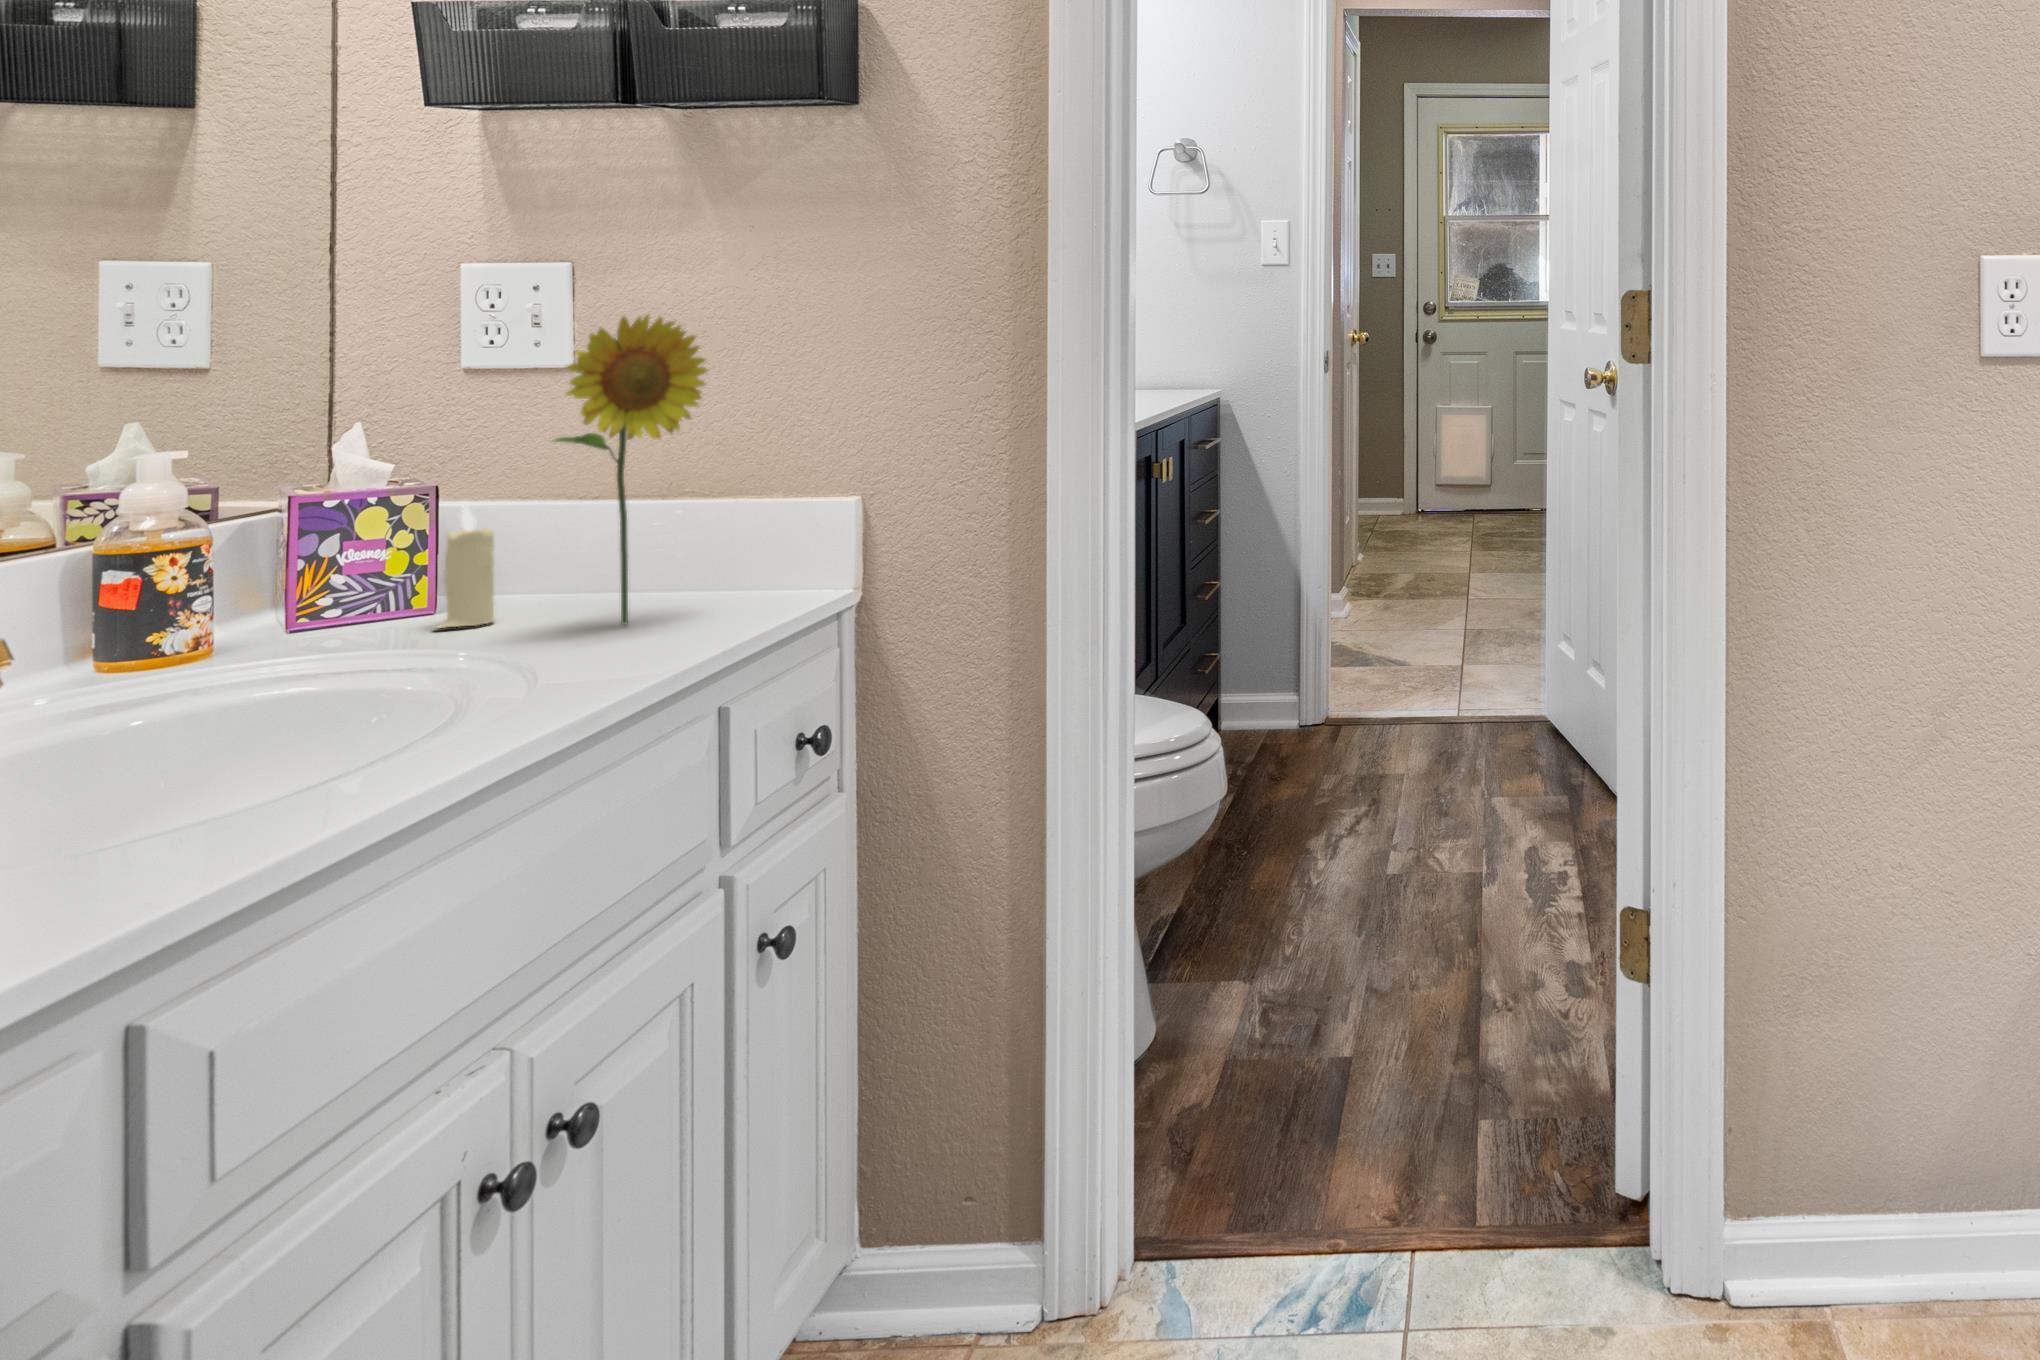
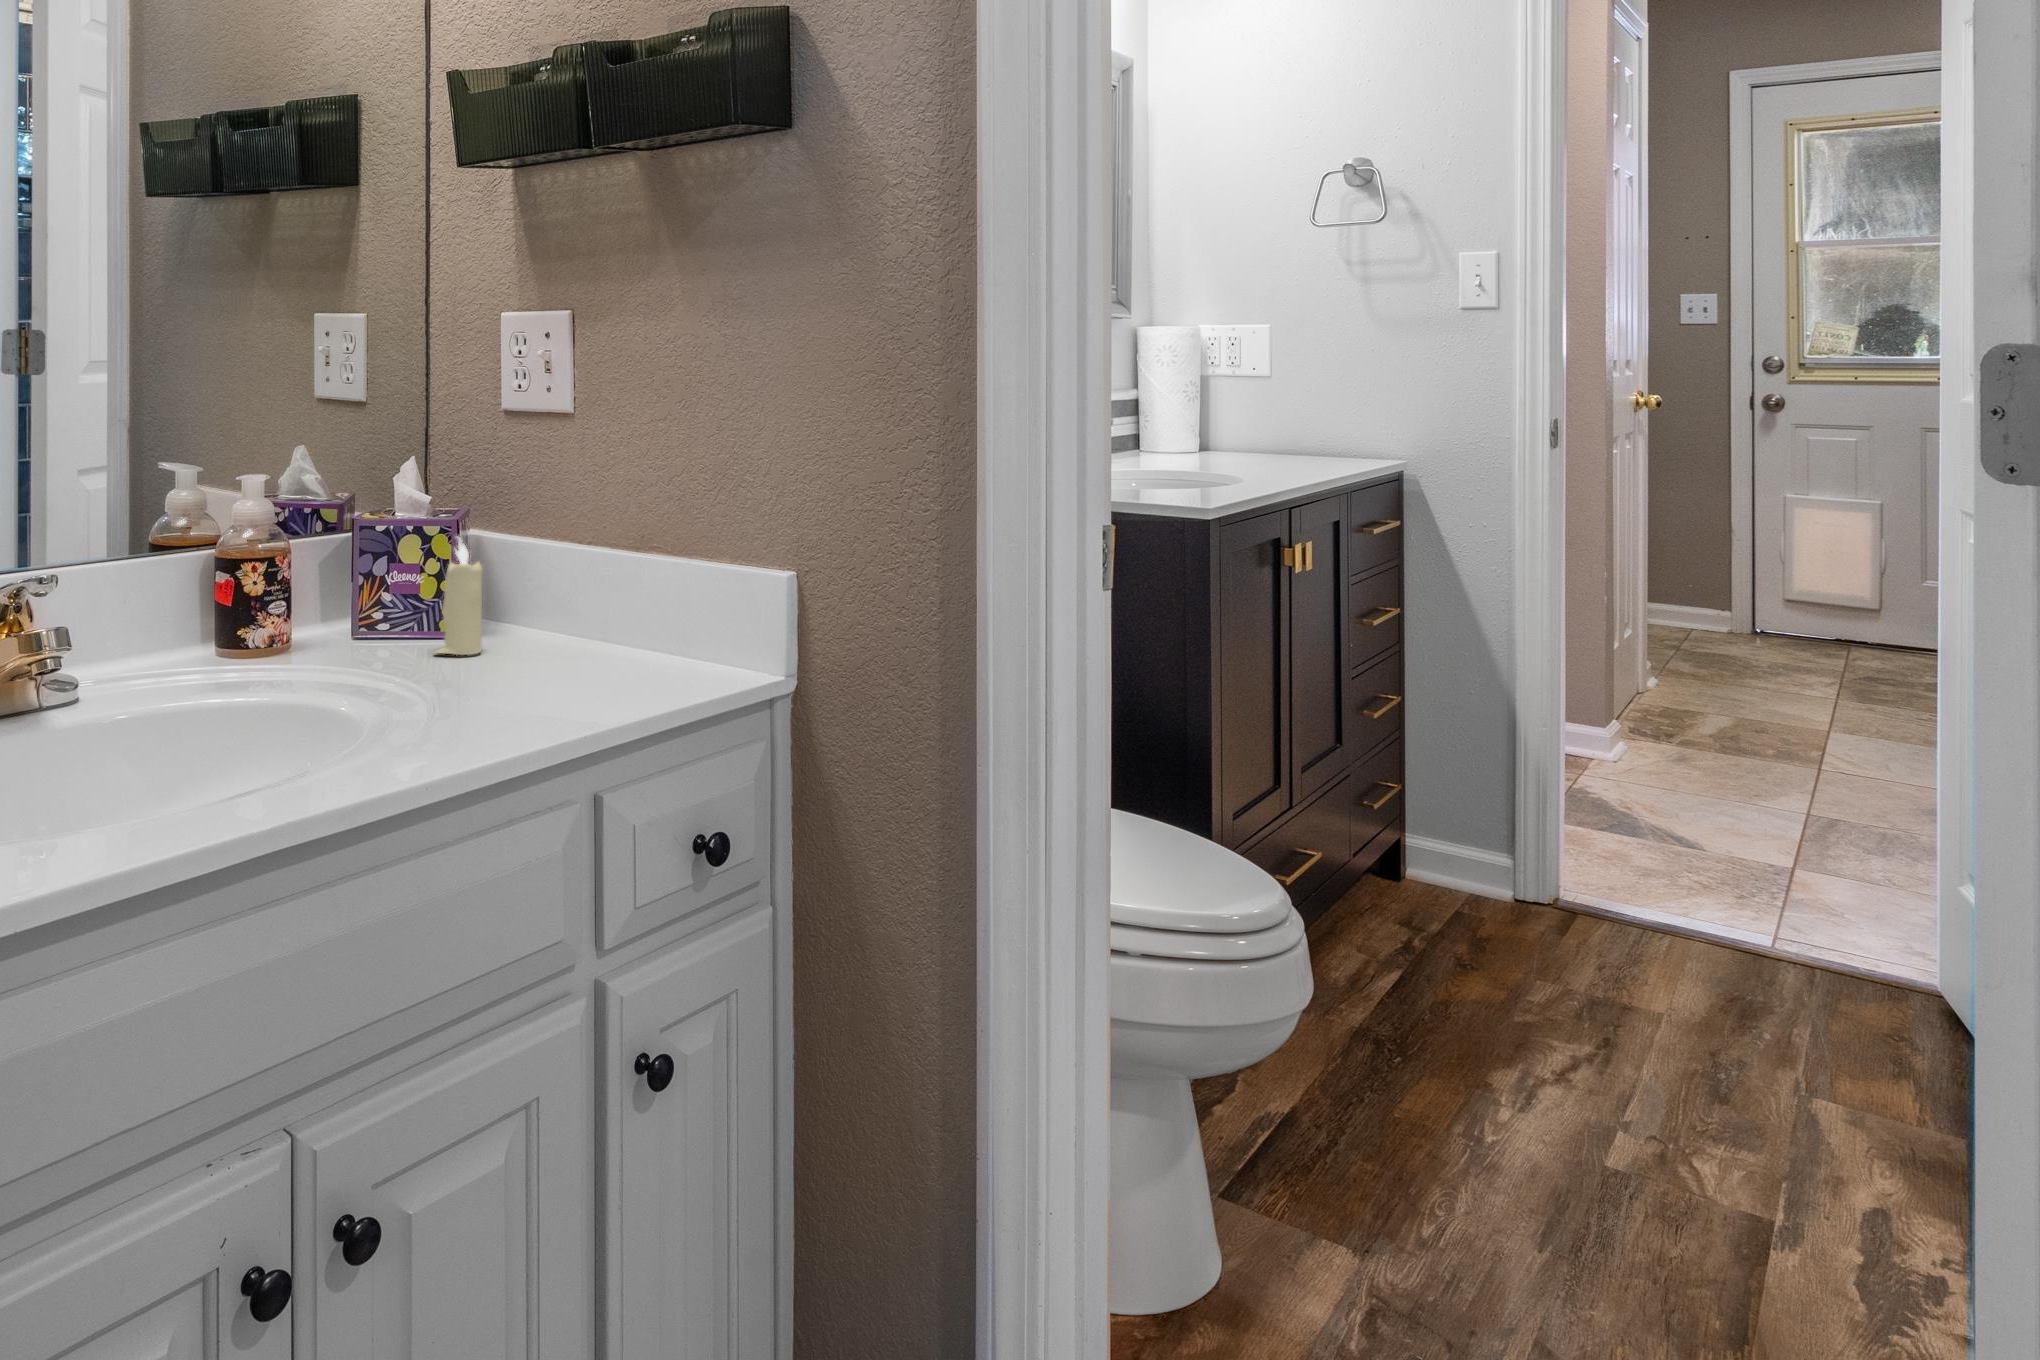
flower: present [555,315,707,625] -> none [495,358,626,676]

